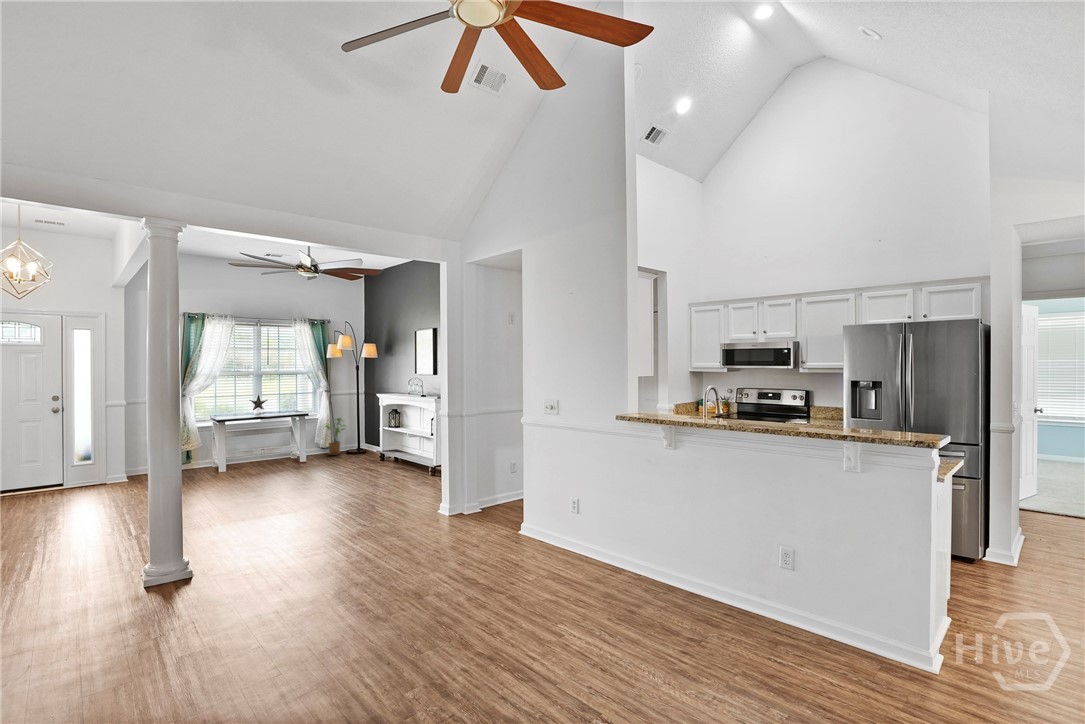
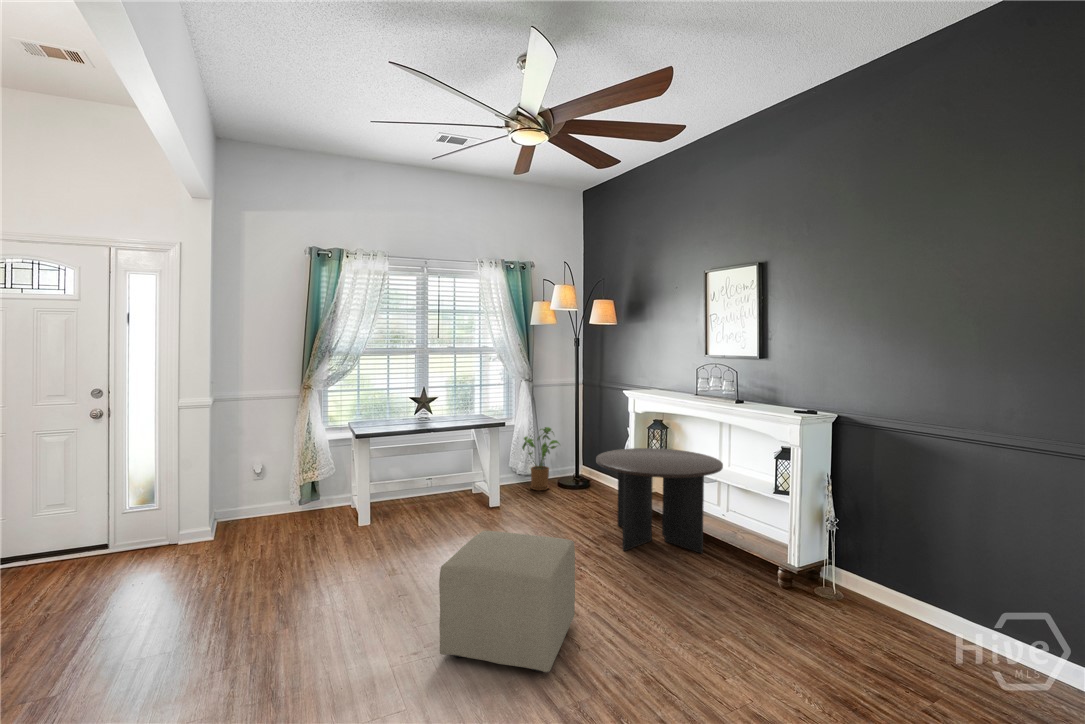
coffee table: none [358,423,422,470] -> present [596,448,723,553]
ottoman: none [271,451,334,495] -> present [439,531,575,672]

